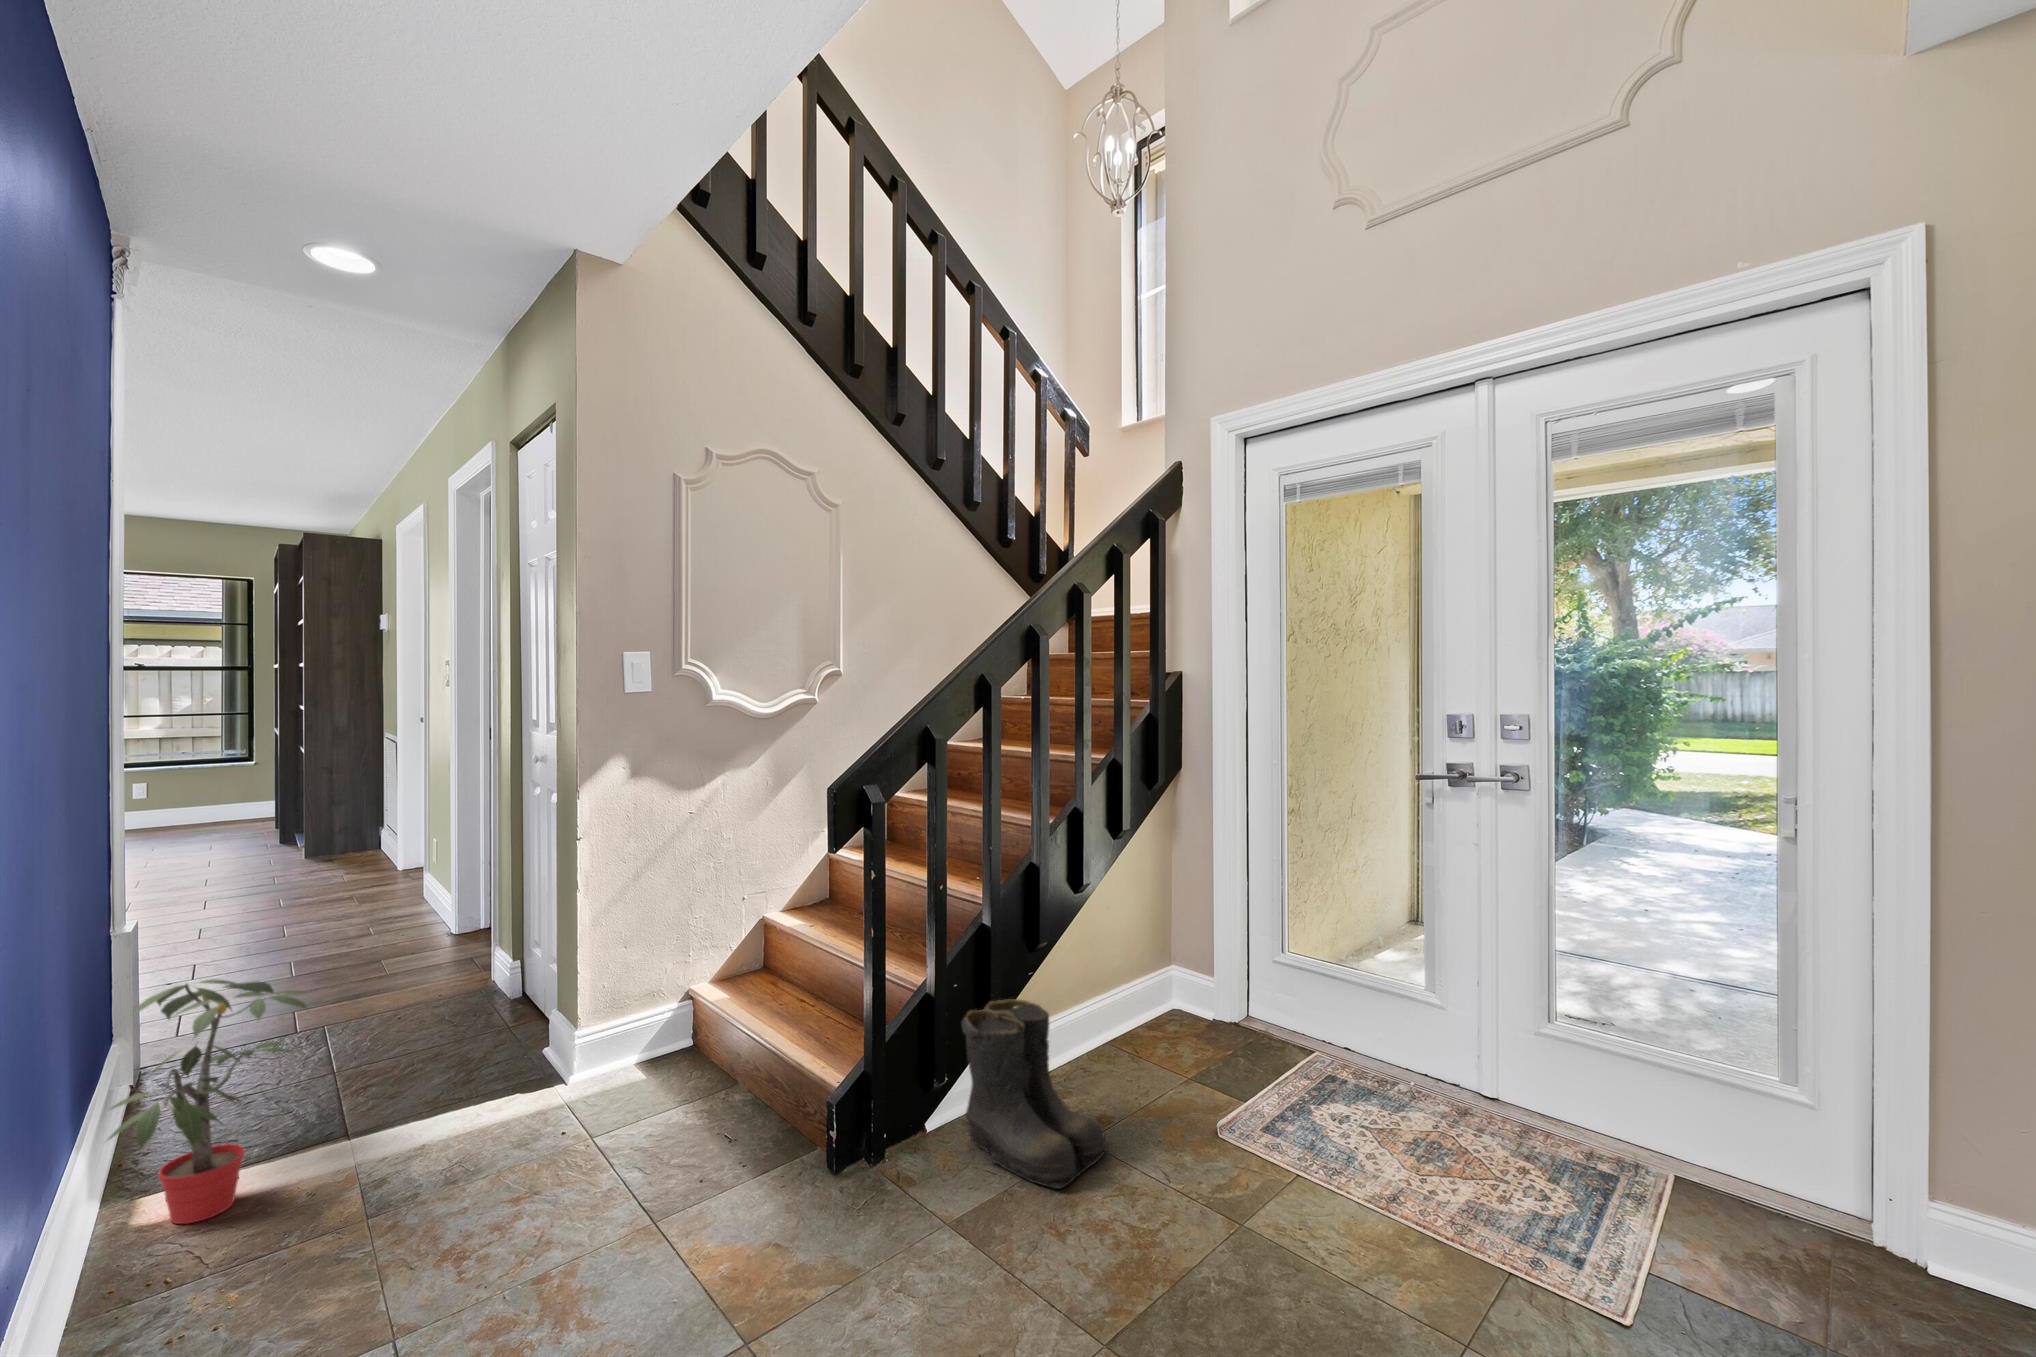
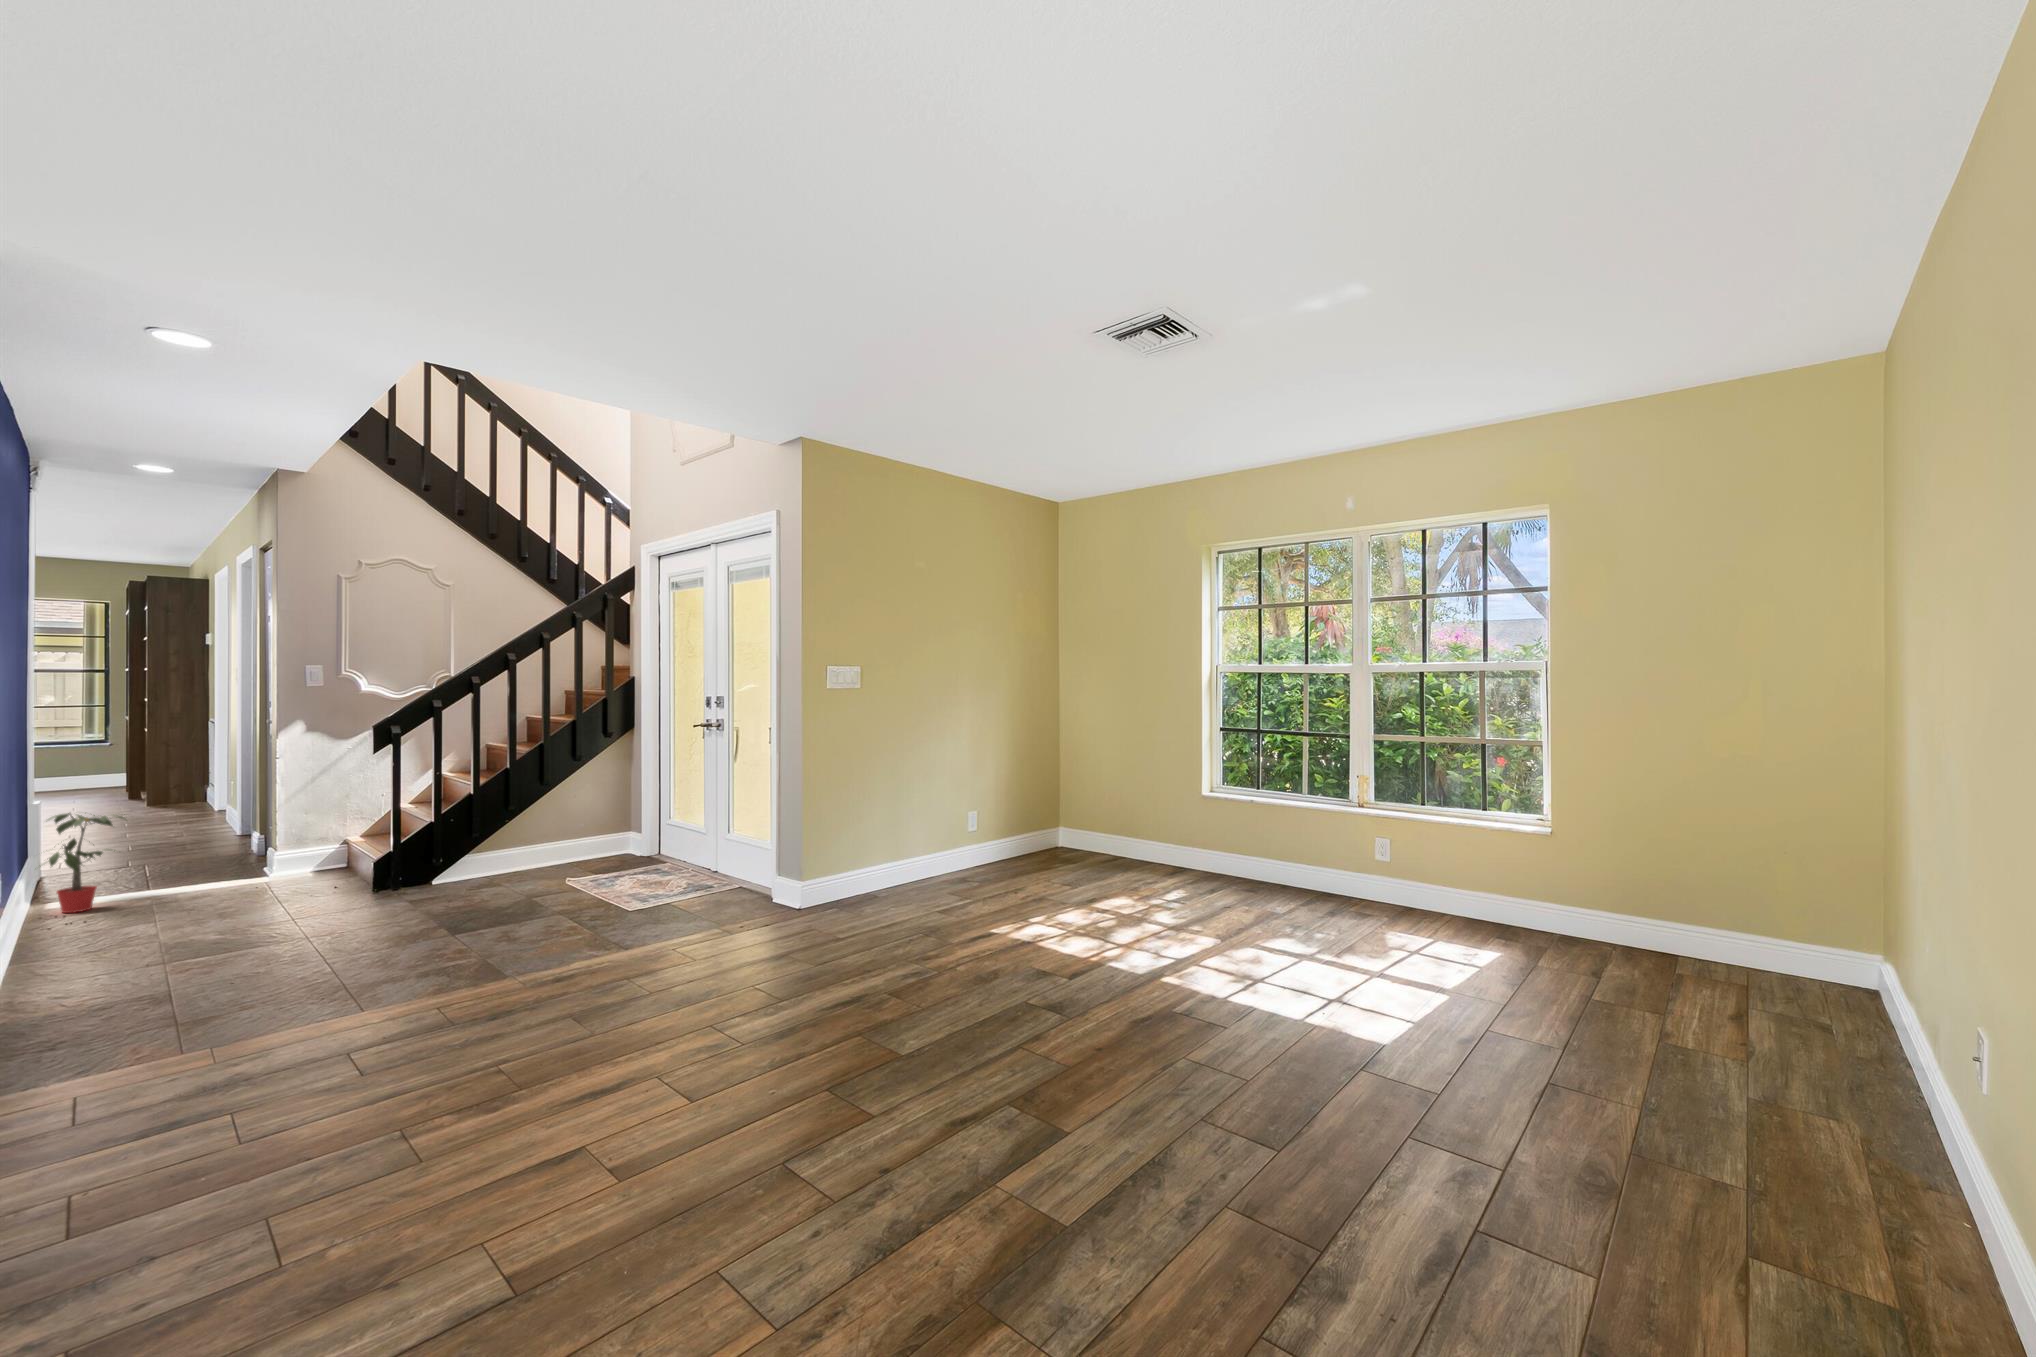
boots: present [961,999,1112,1189] -> none [447,828,516,897]

